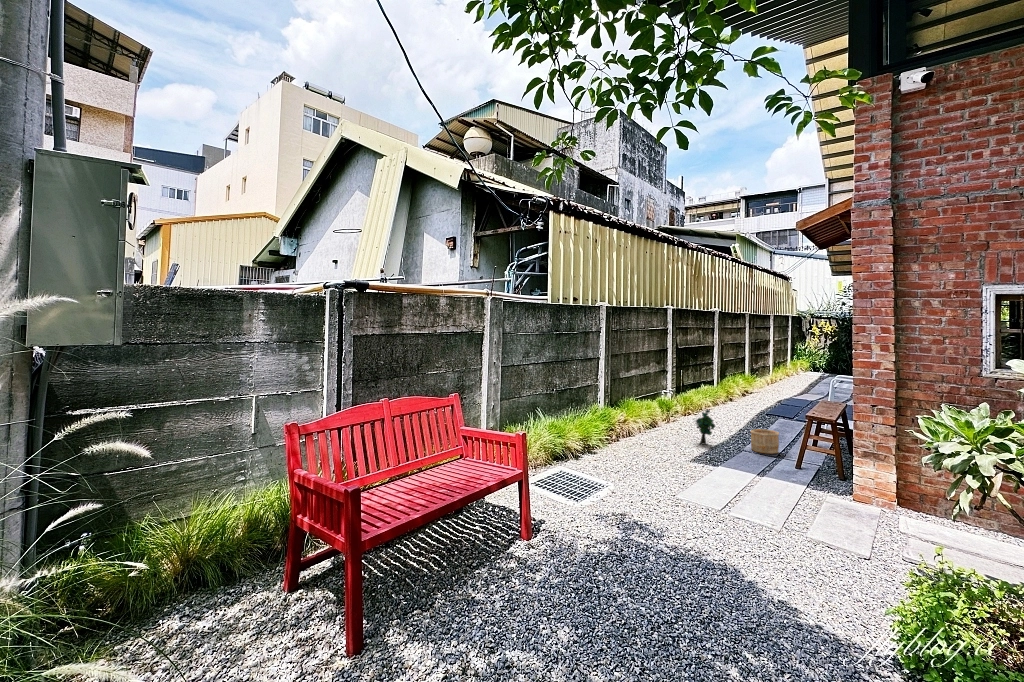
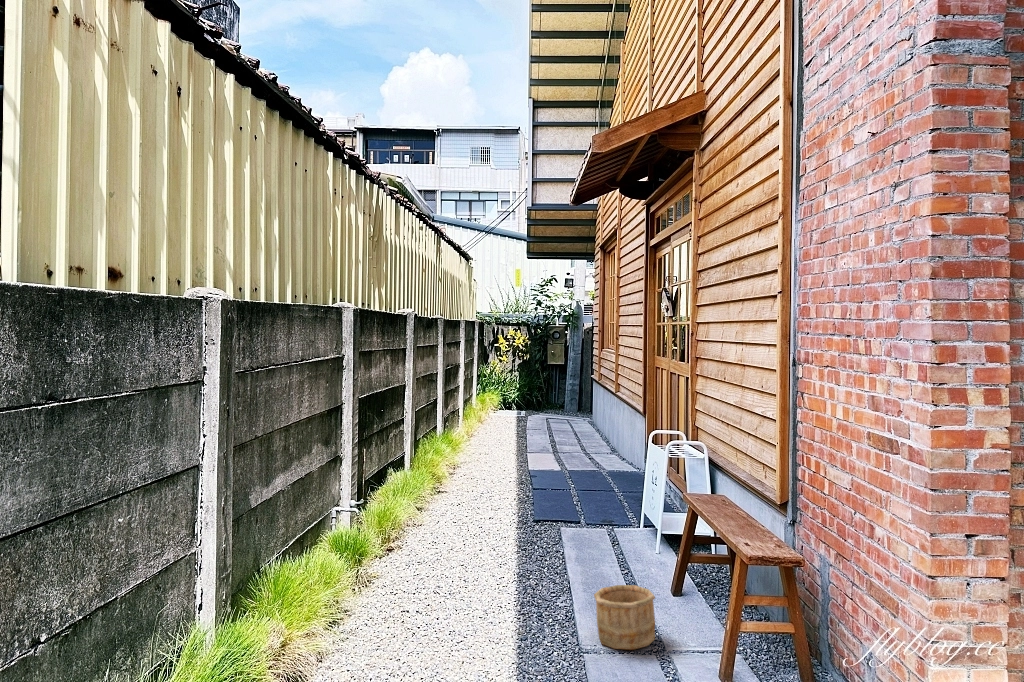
decorative plant: present [696,410,715,445] -> none [468,566,522,659]

